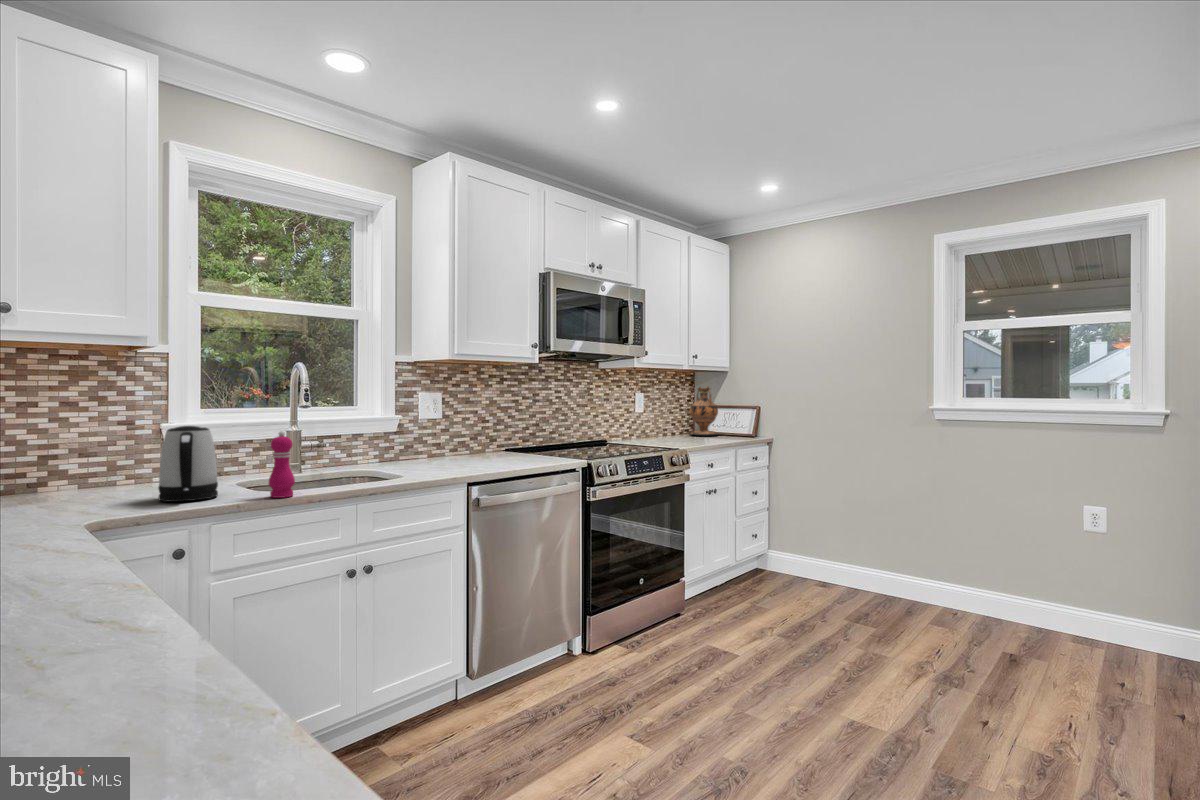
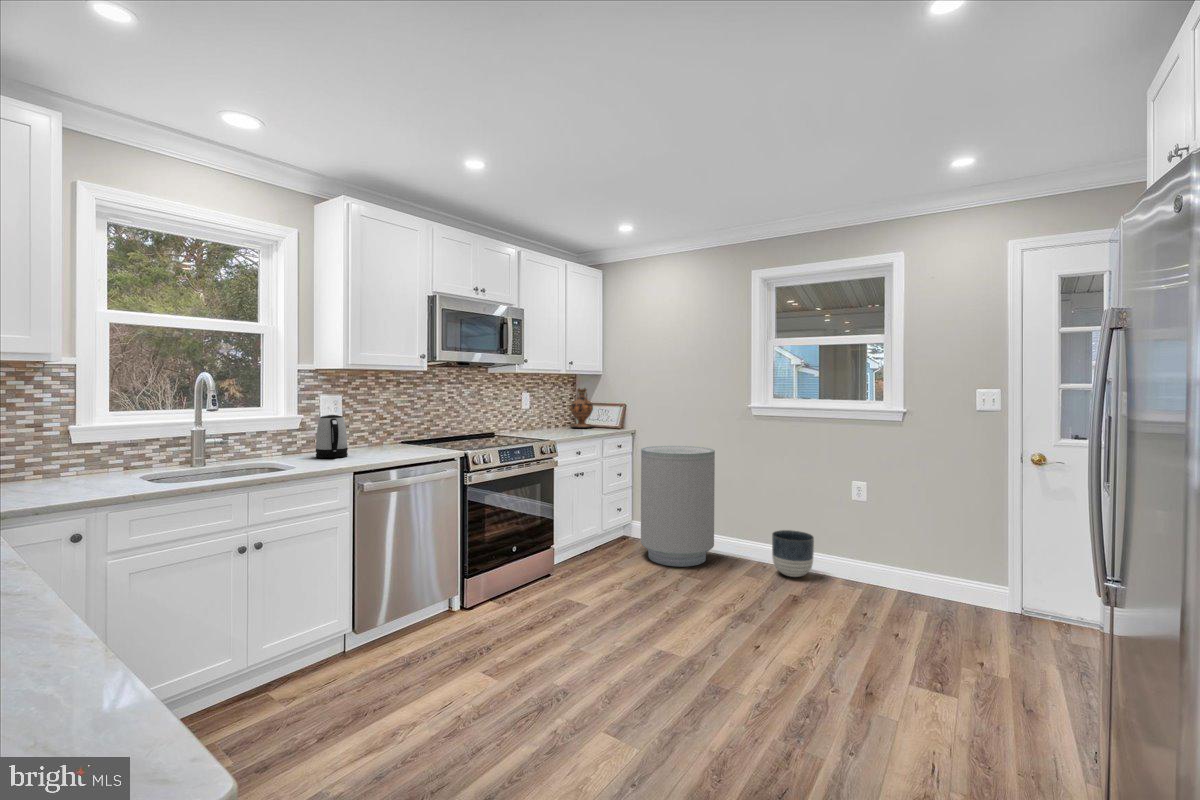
kettle: present [159,425,218,502] -> present [316,415,348,458]
pepper mill: present [269,431,295,498] -> none [161,433,186,489]
trash can: none [789,458,887,612] -> present [641,446,715,567]
planter: none [971,569,1032,631] -> present [772,530,814,577]

